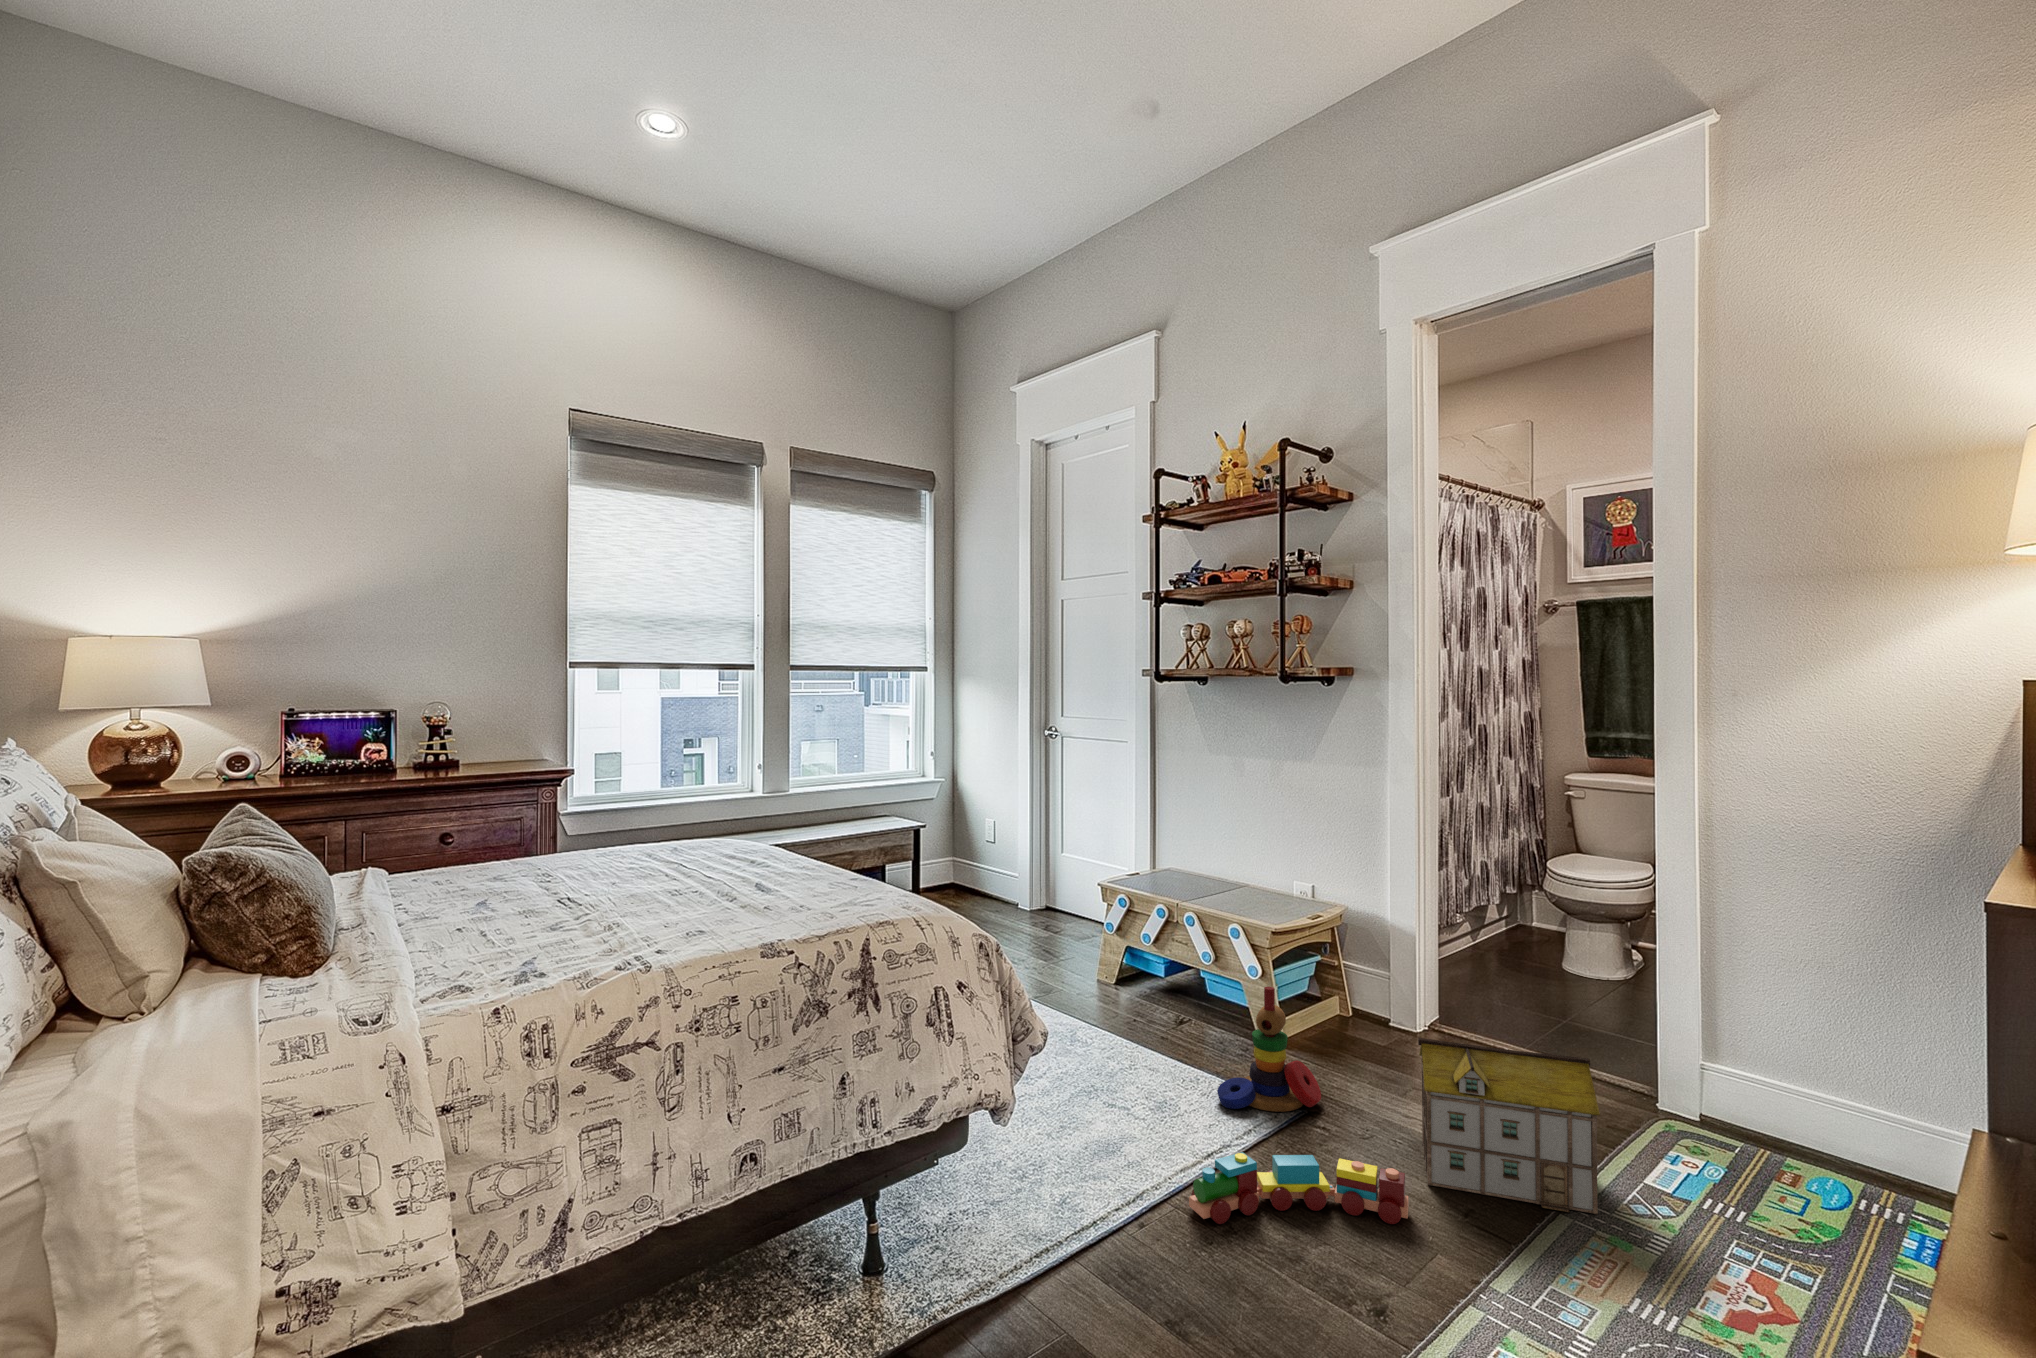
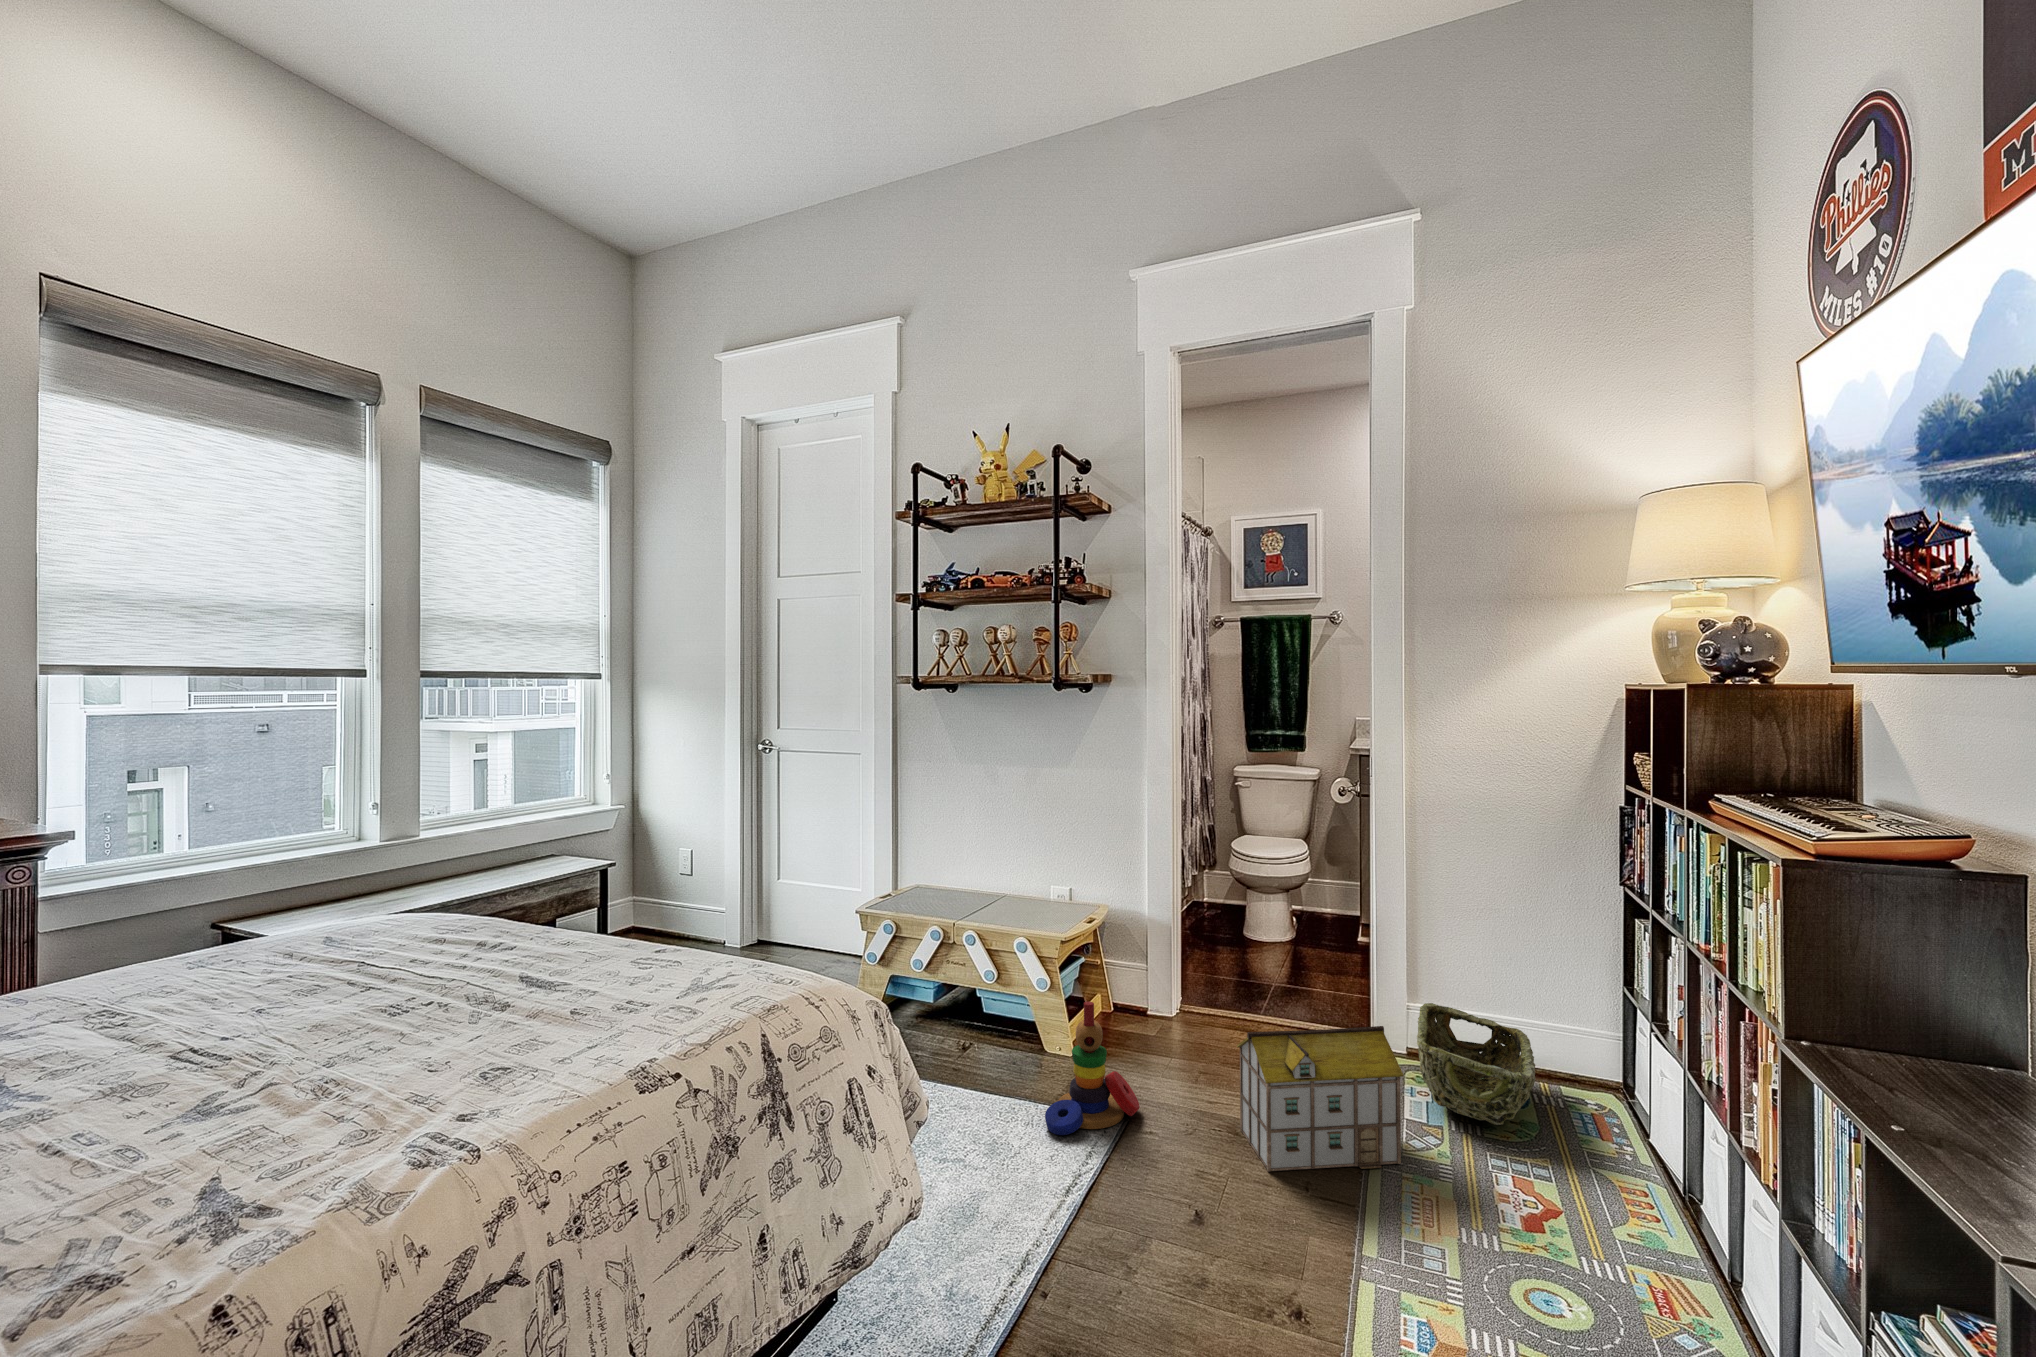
woven basket: none [1657,1057,1850,1208] -> present [1417,1003,1536,1125]
toy train: present [1189,1152,1409,1224] -> none [1085,1166,1276,1270]

